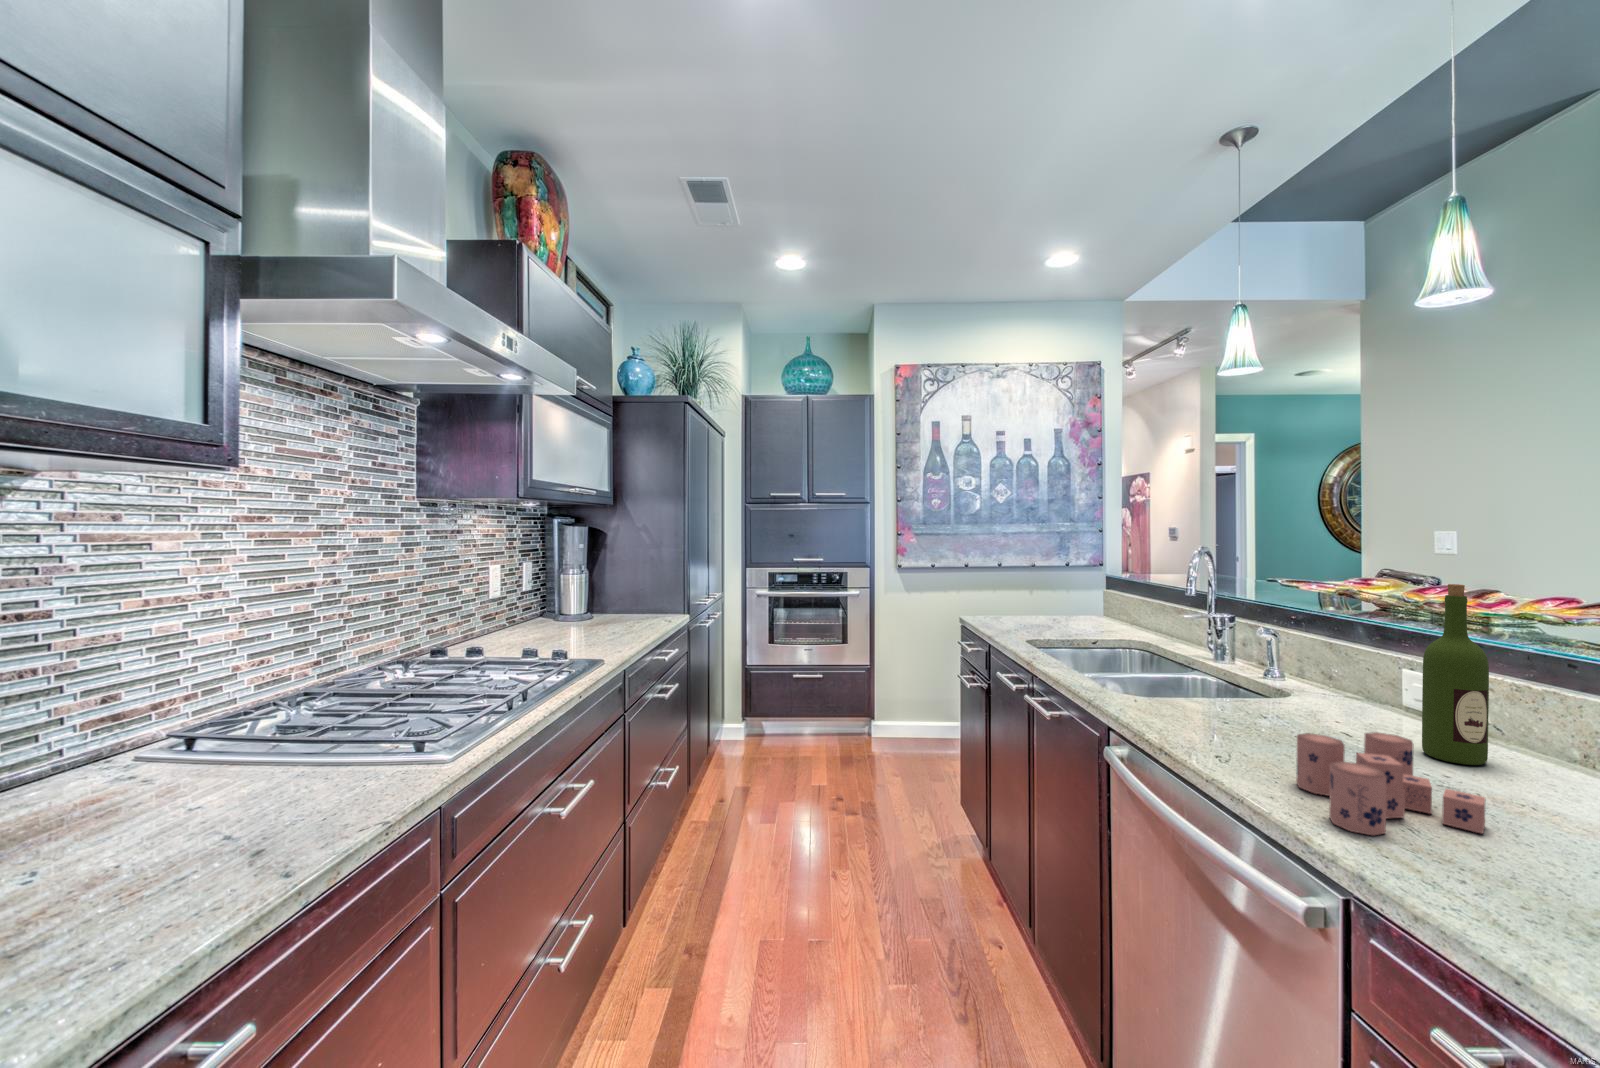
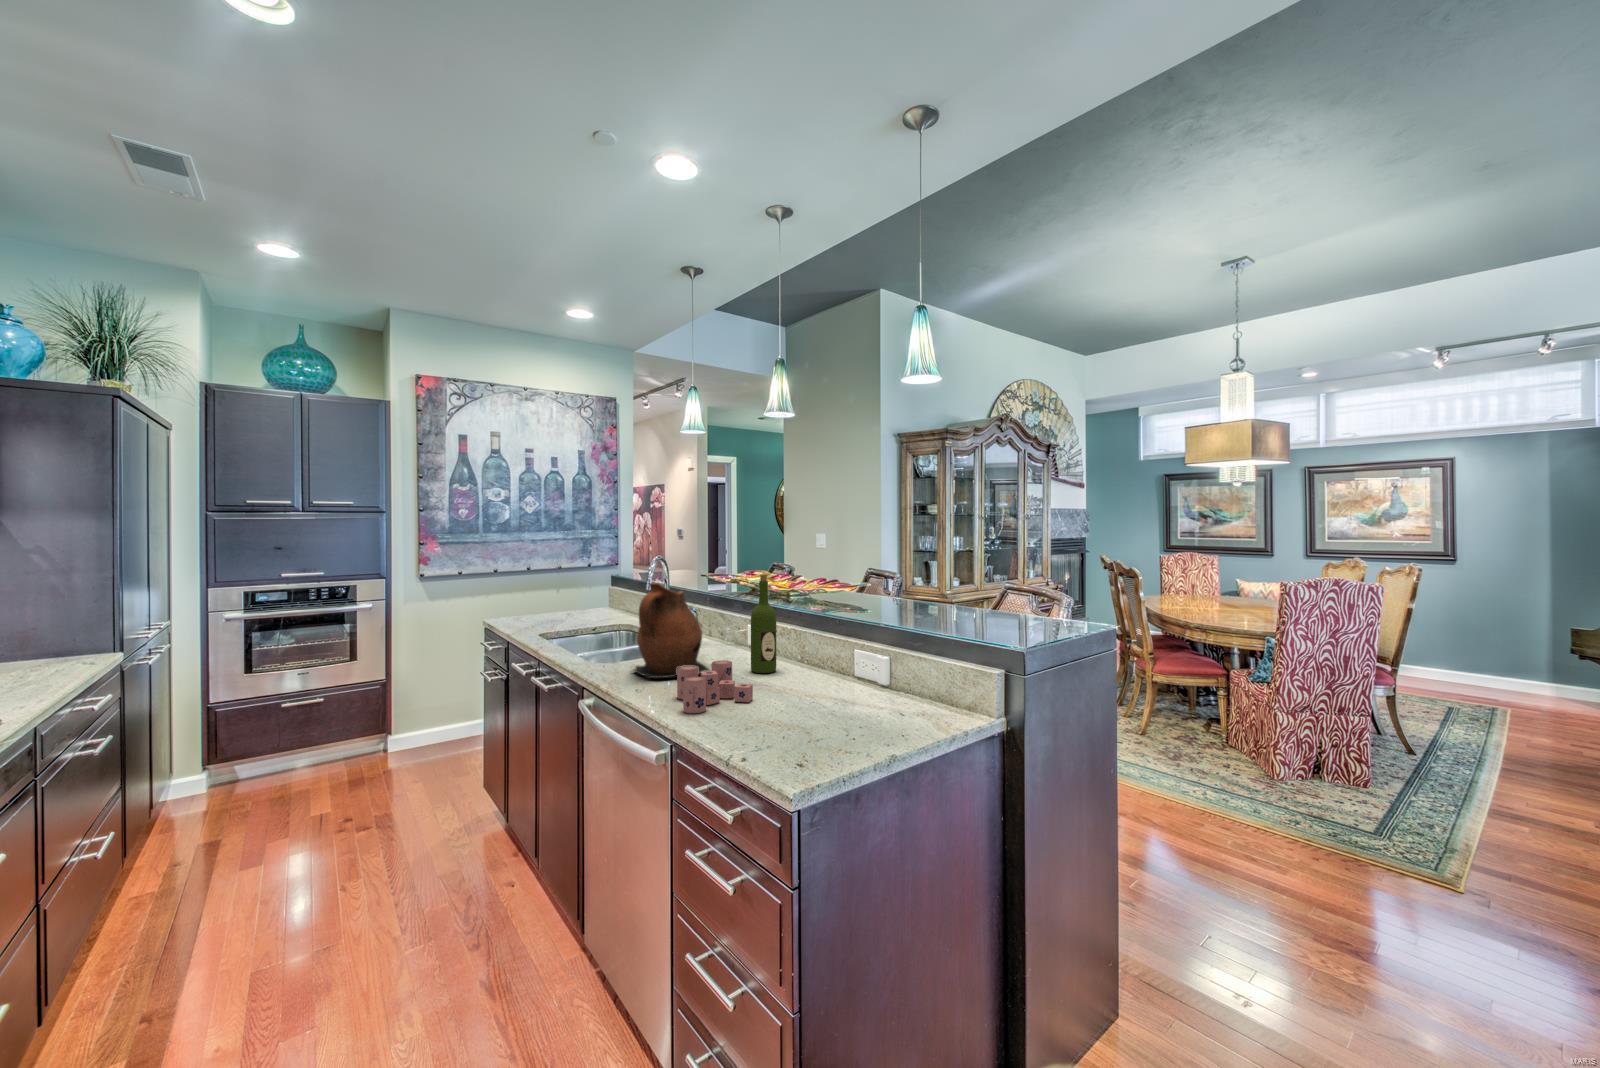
ceramic pitcher: none [1178,587,1337,747] -> present [634,583,710,678]

